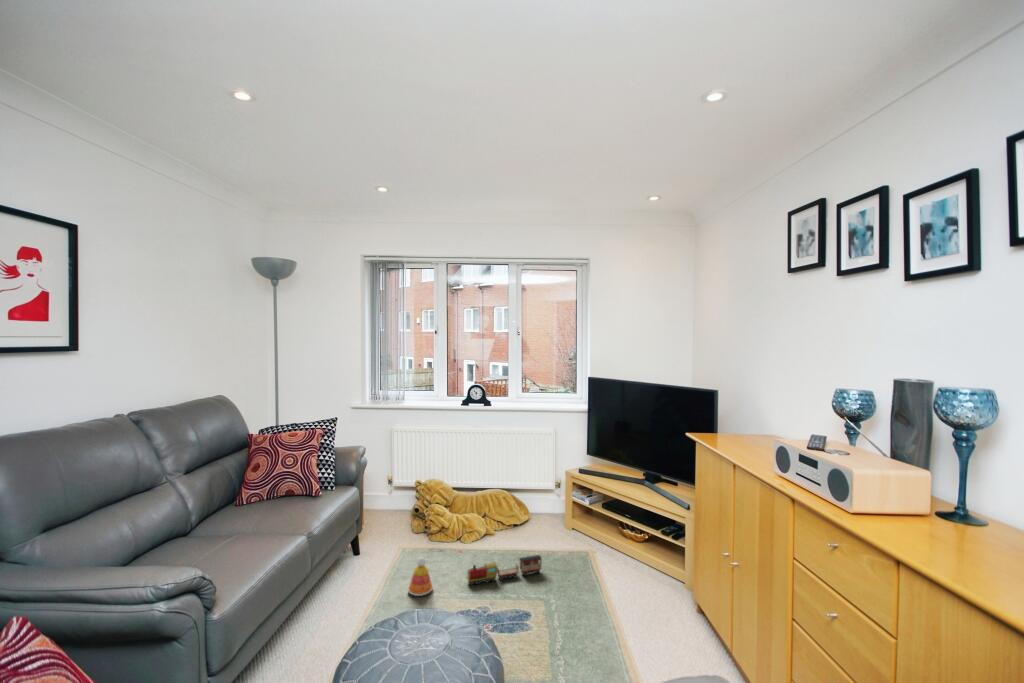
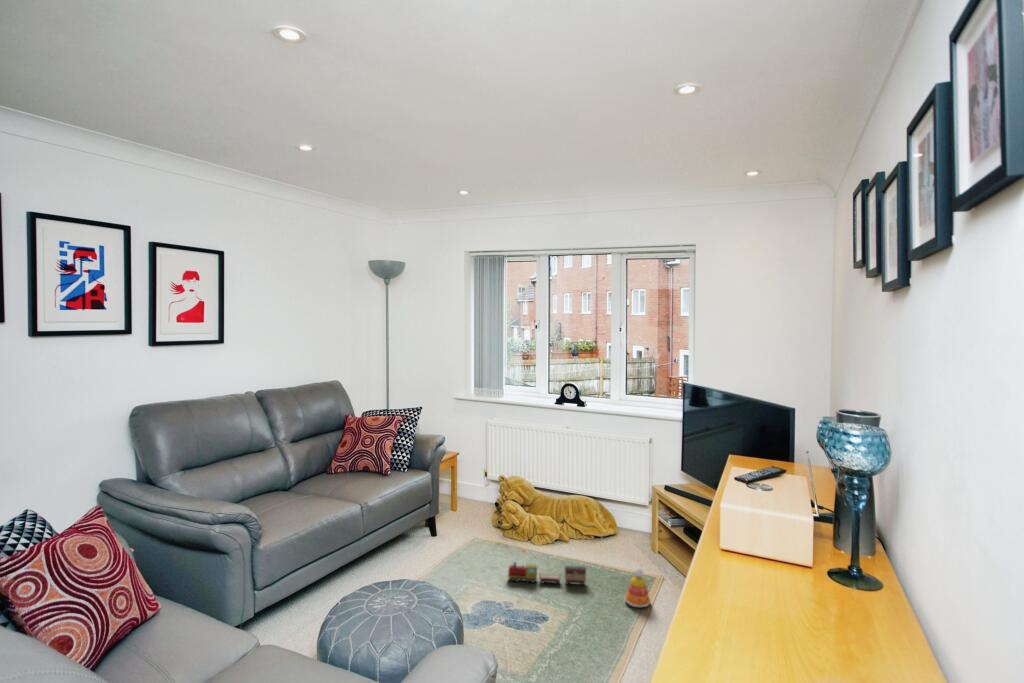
stacking toy: present [408,557,433,596] -> present [625,568,651,607]

